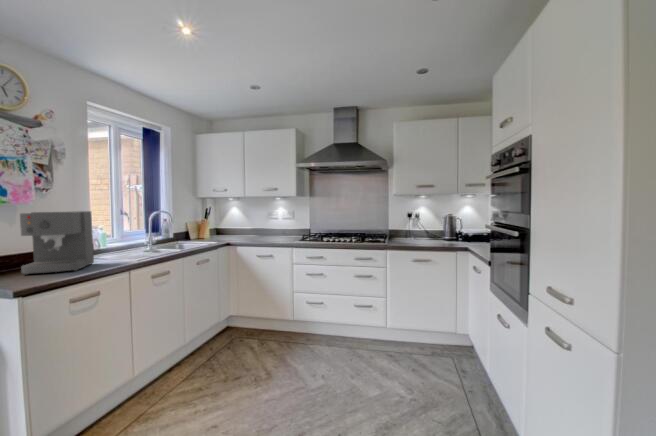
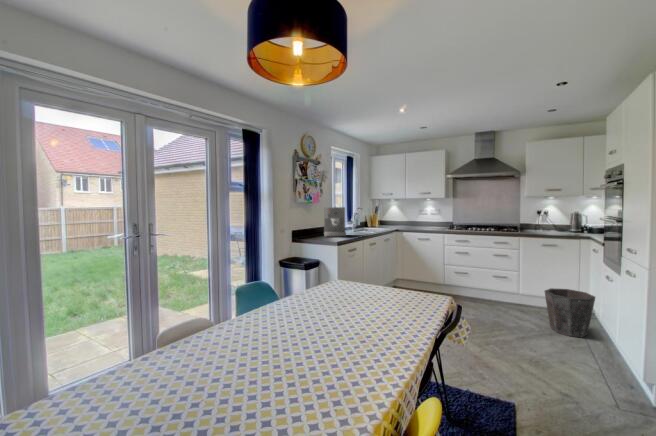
waste bin: none [418,329,484,413] -> present [544,288,595,337]

